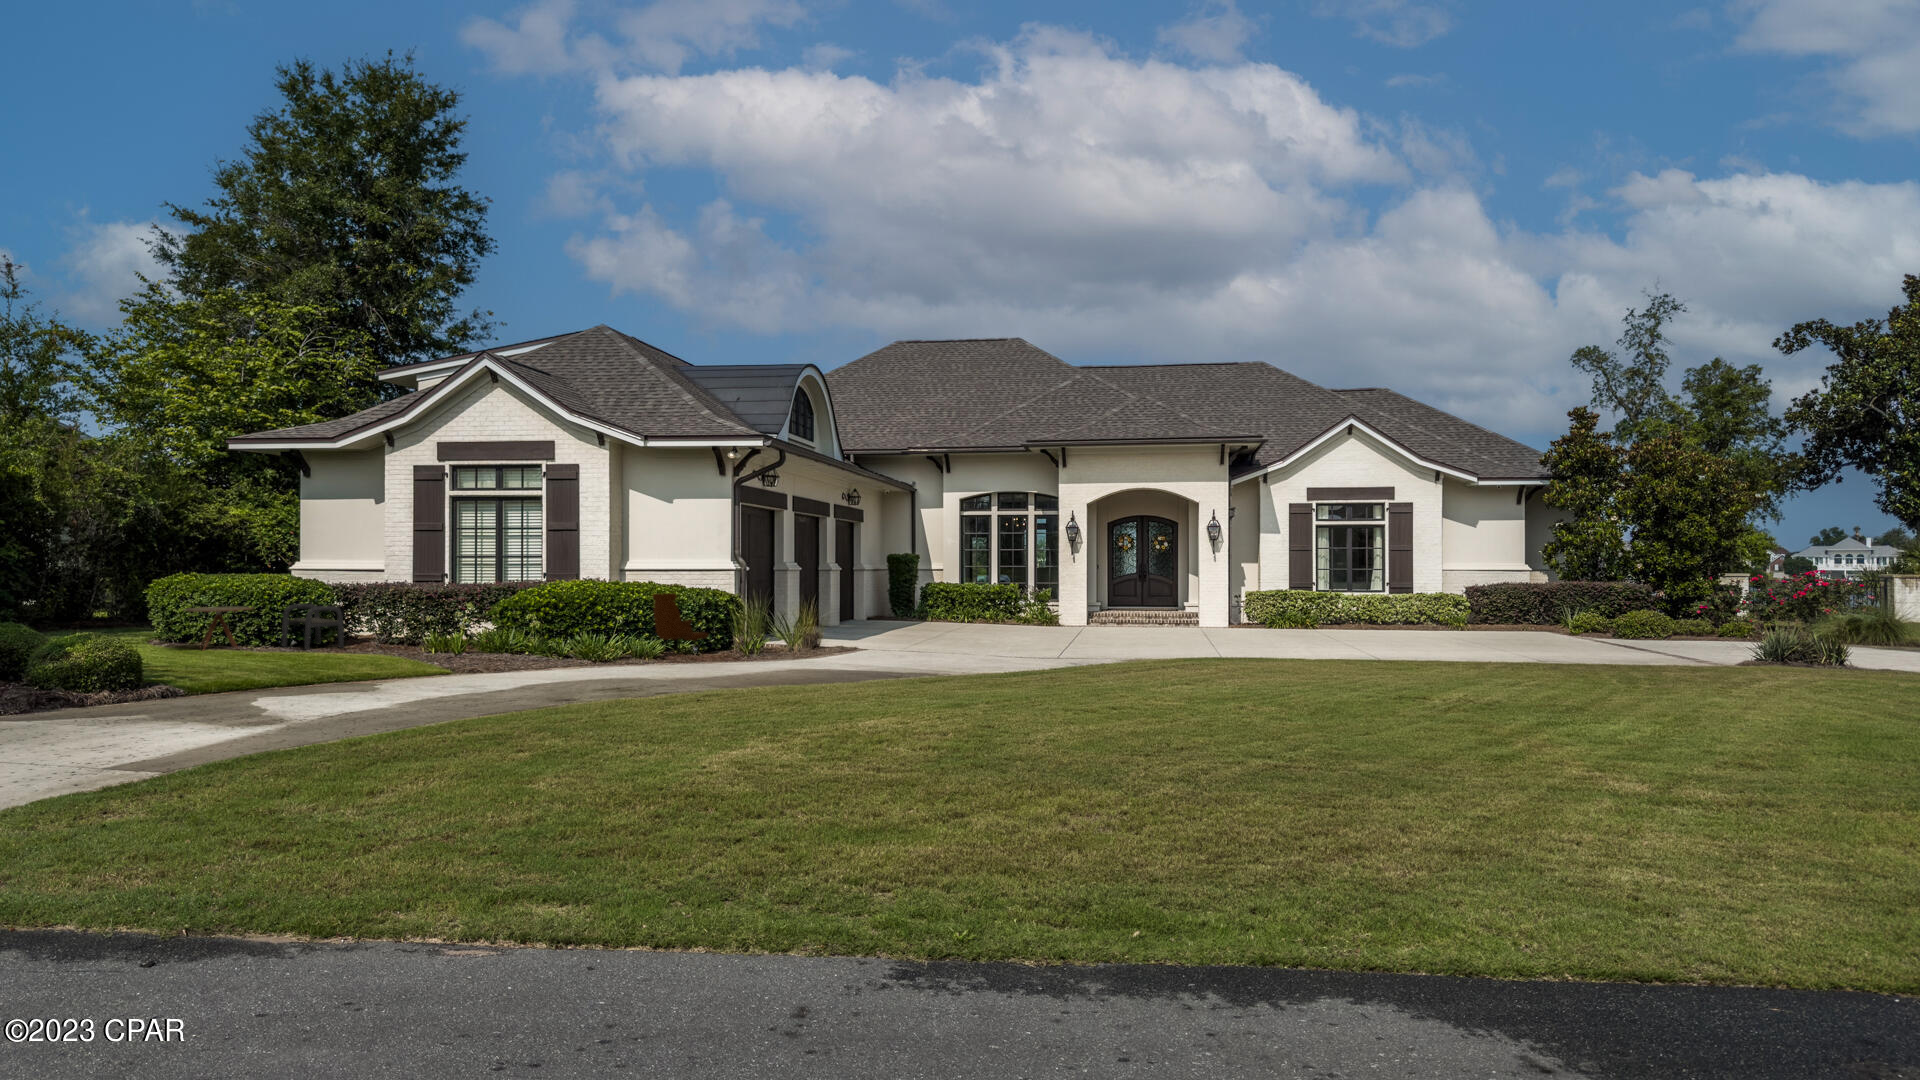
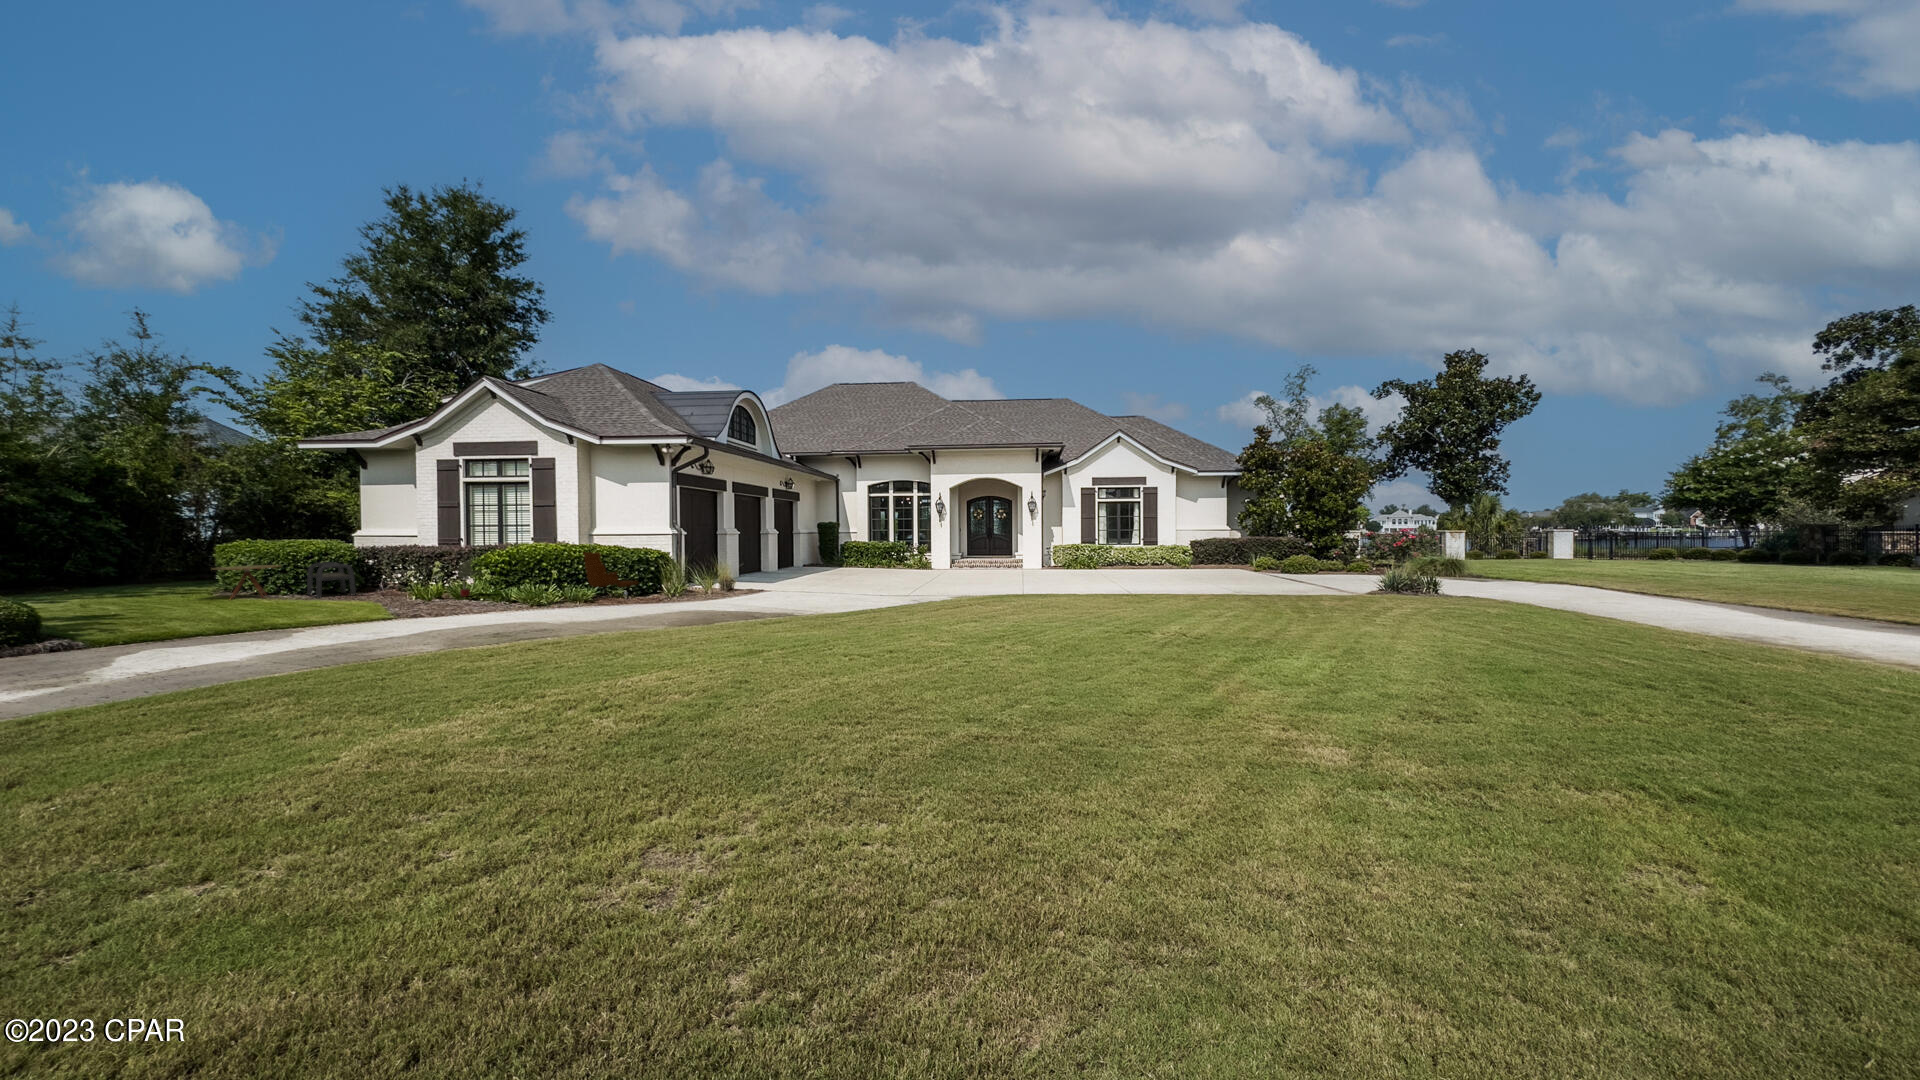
potted tree: none [479,597,511,651] -> present [458,558,481,597]

